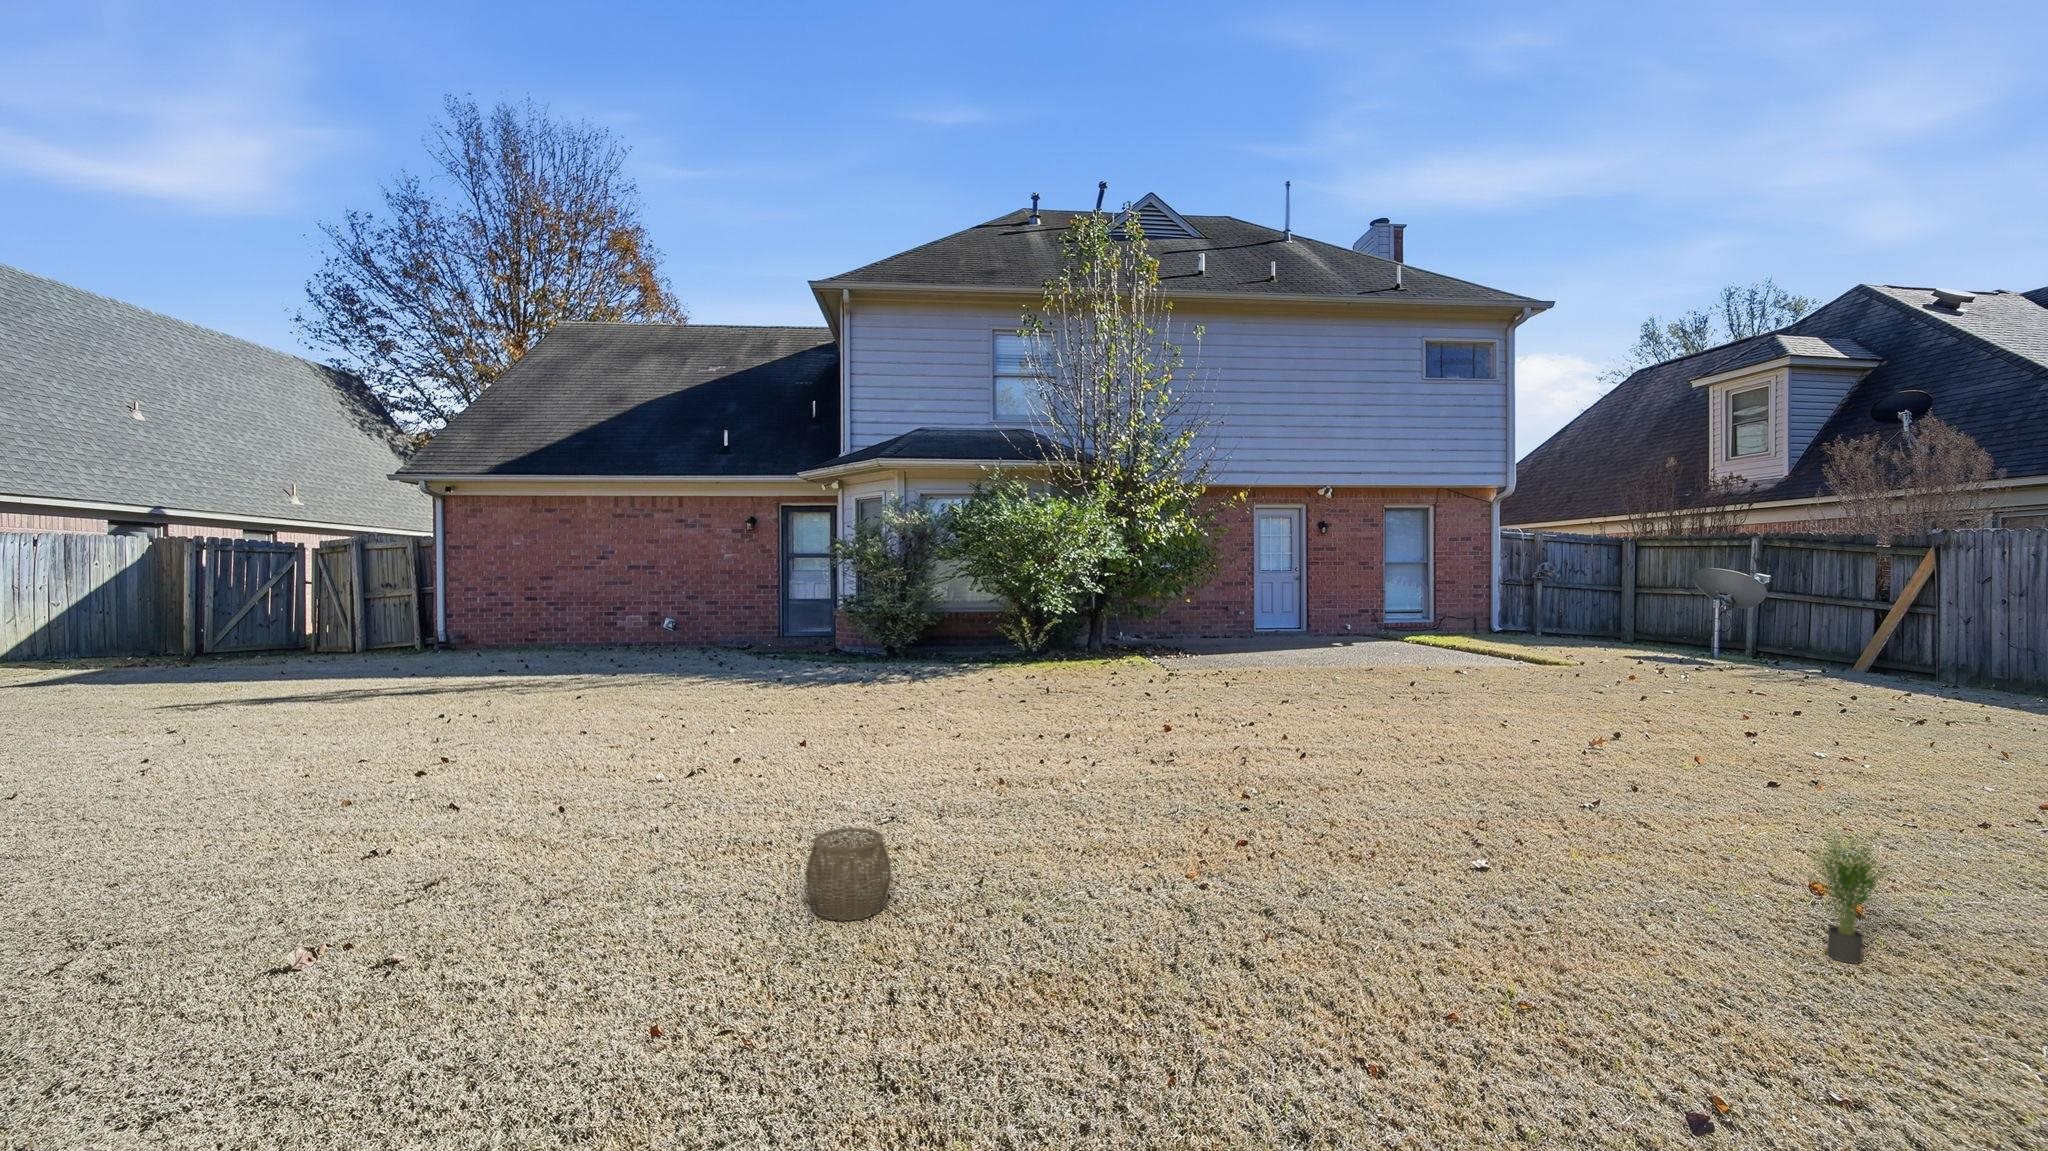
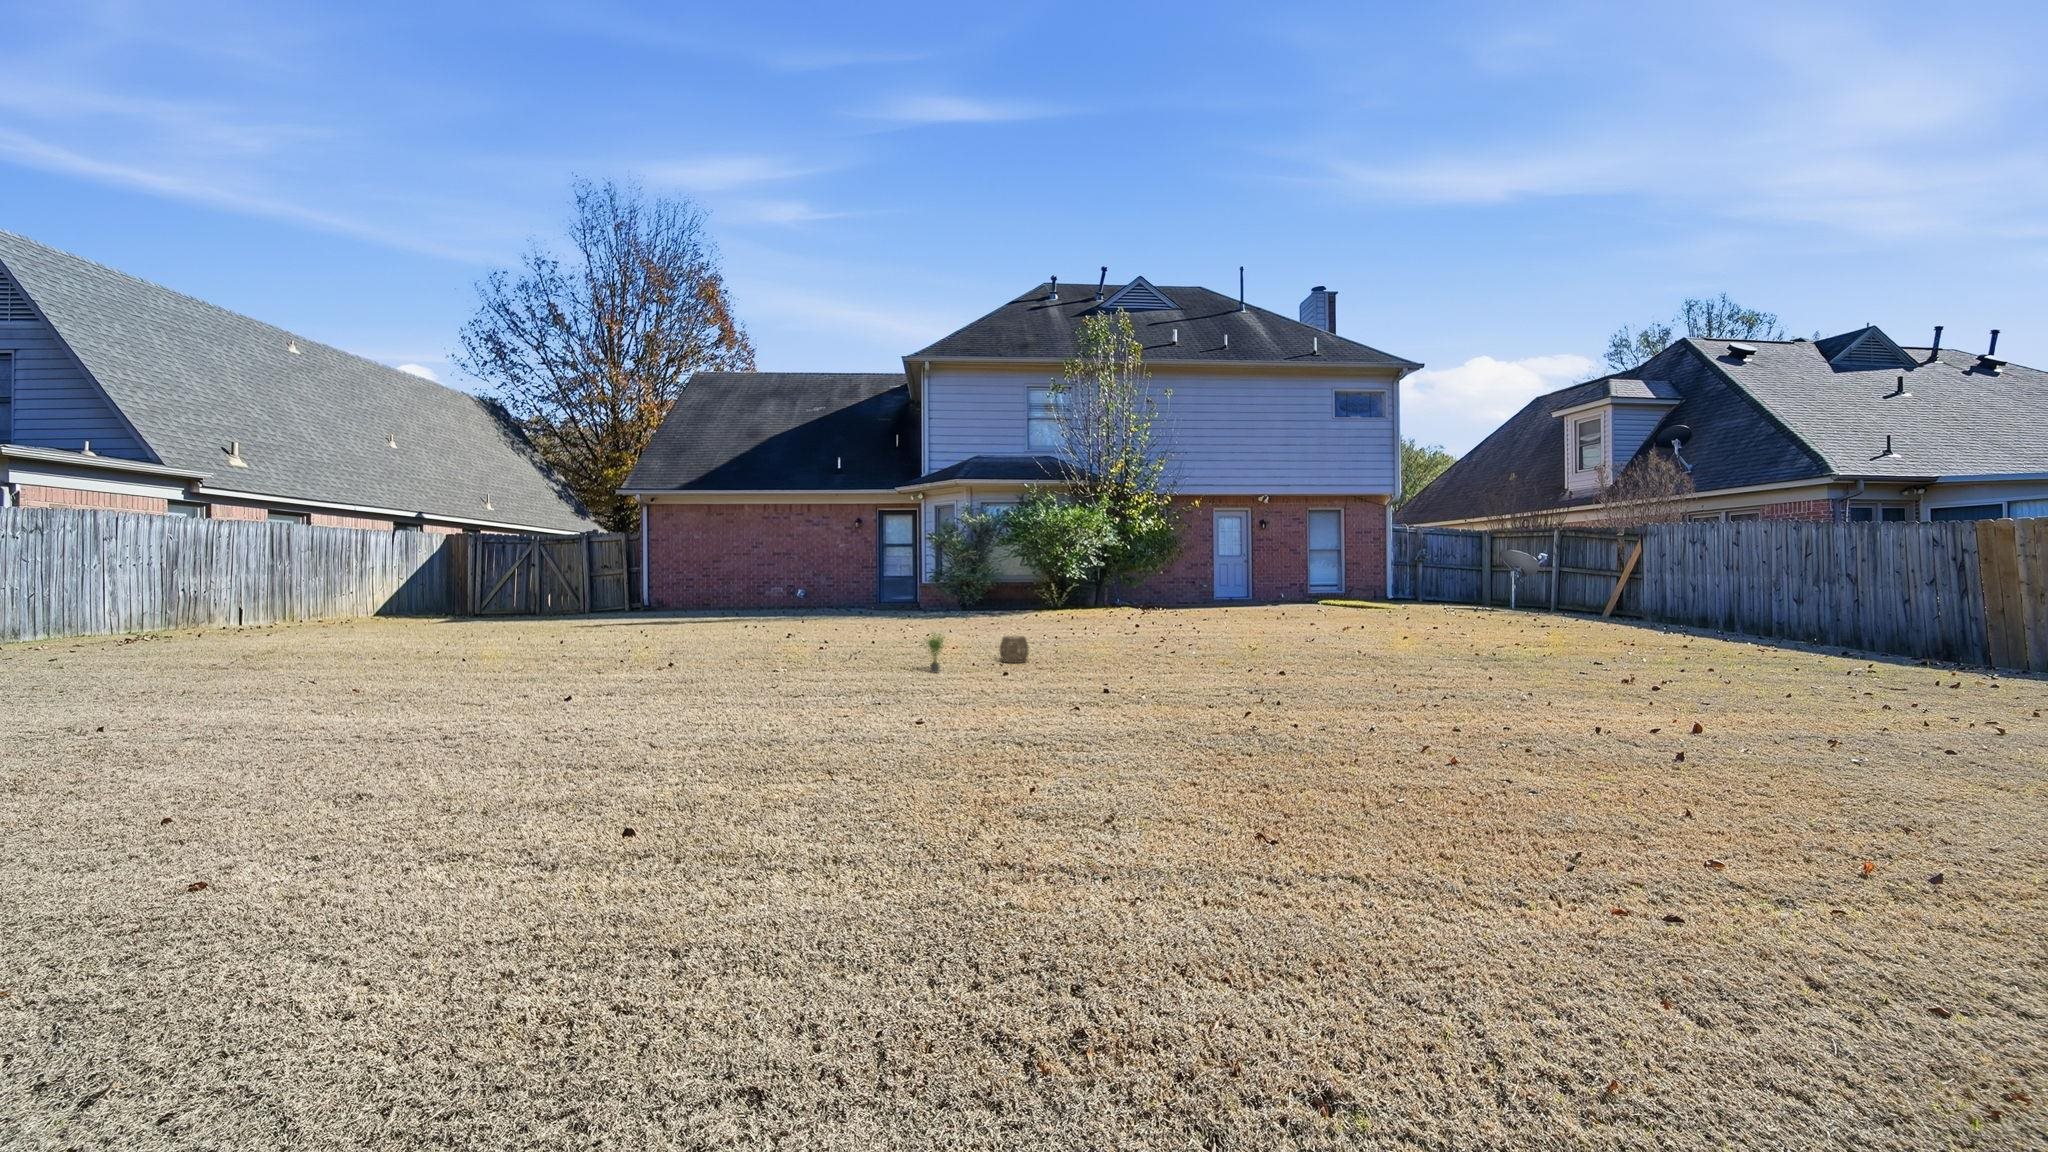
potted plant: present [1791,827,1892,963] -> present [922,632,944,673]

